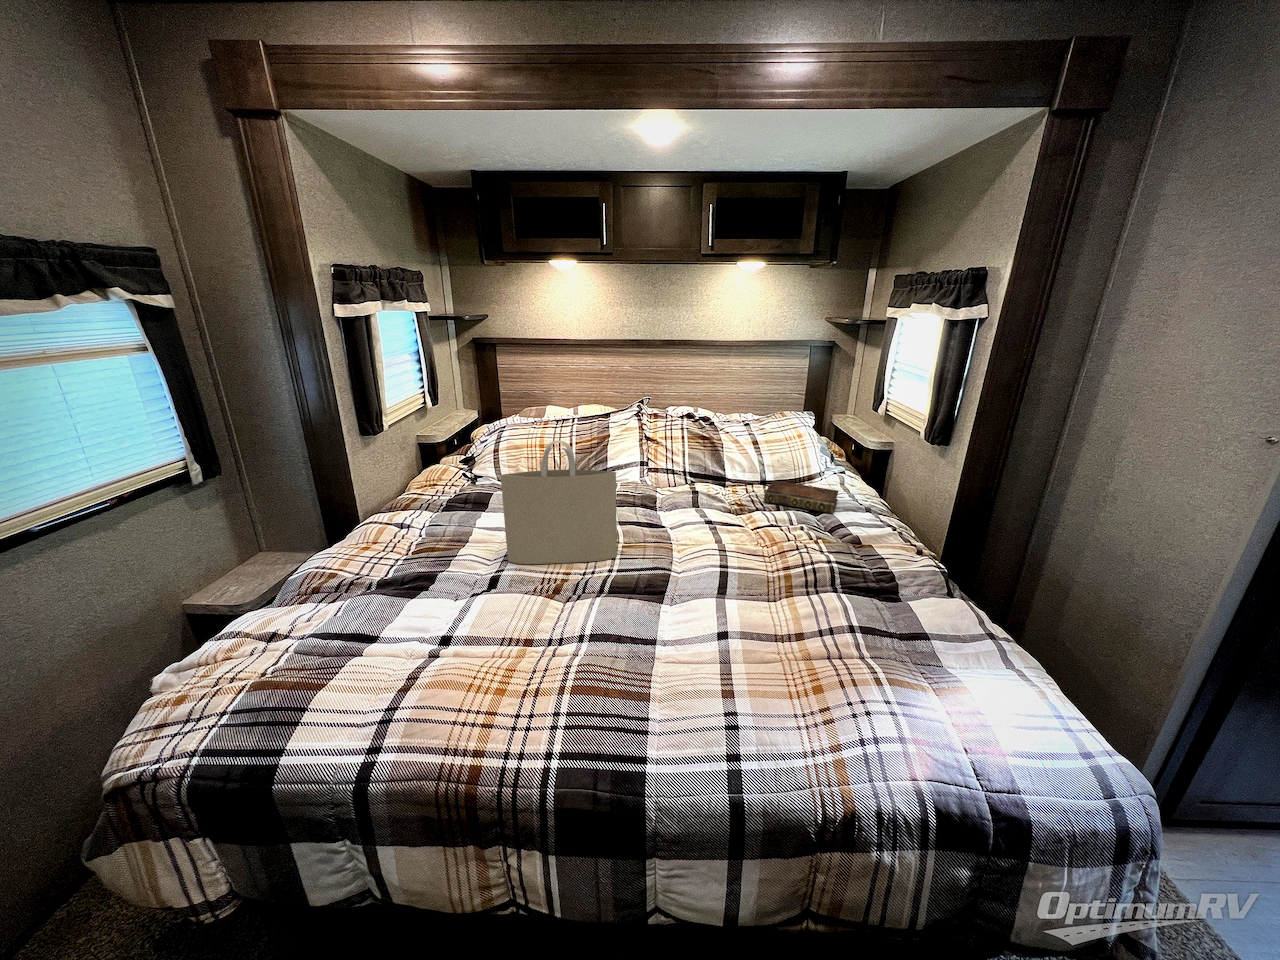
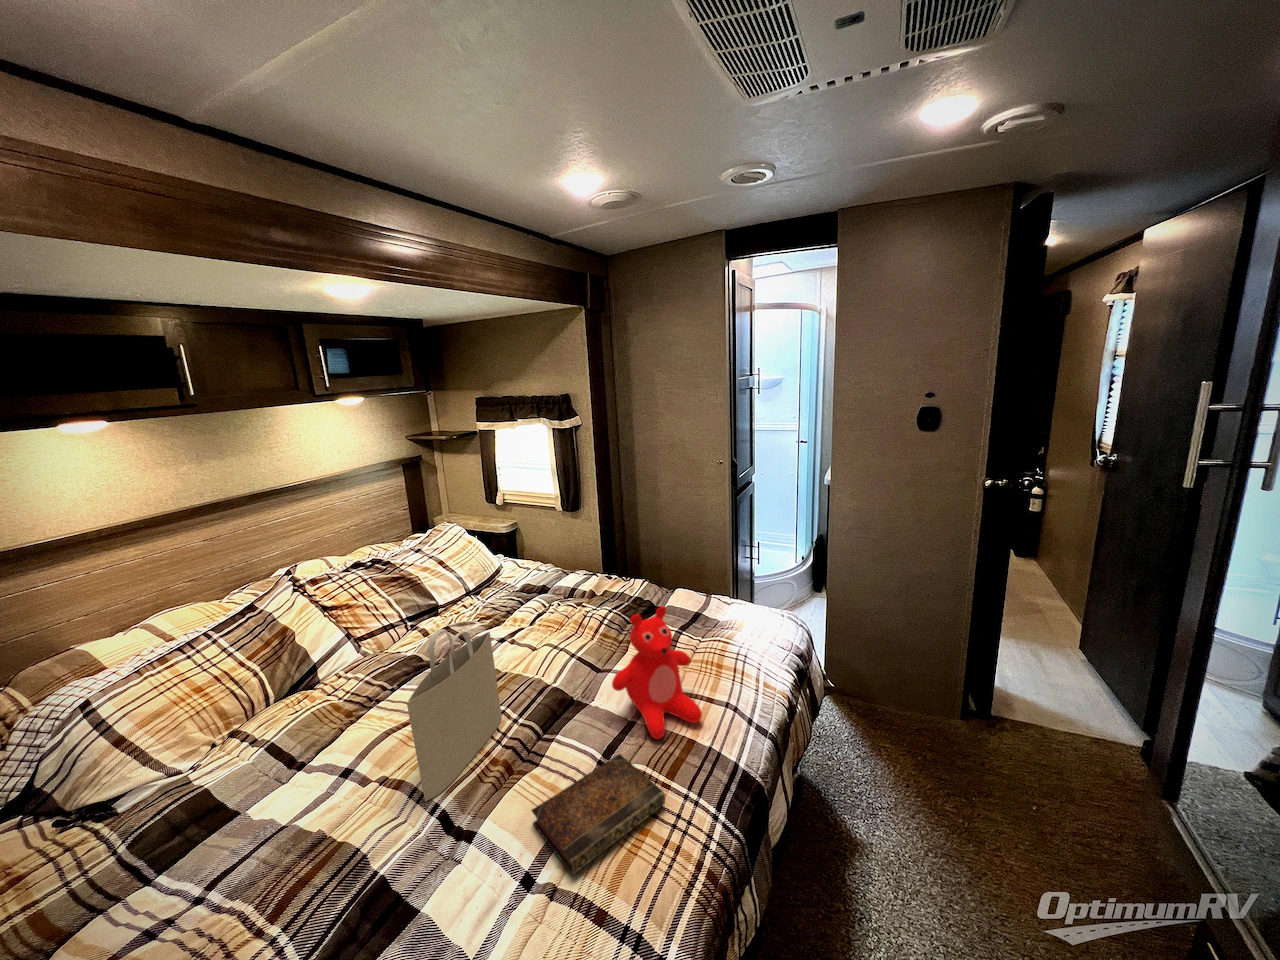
book: present [764,481,838,513] -> present [532,754,665,875]
teddy bear: none [634,514,757,692] -> present [612,606,702,739]

